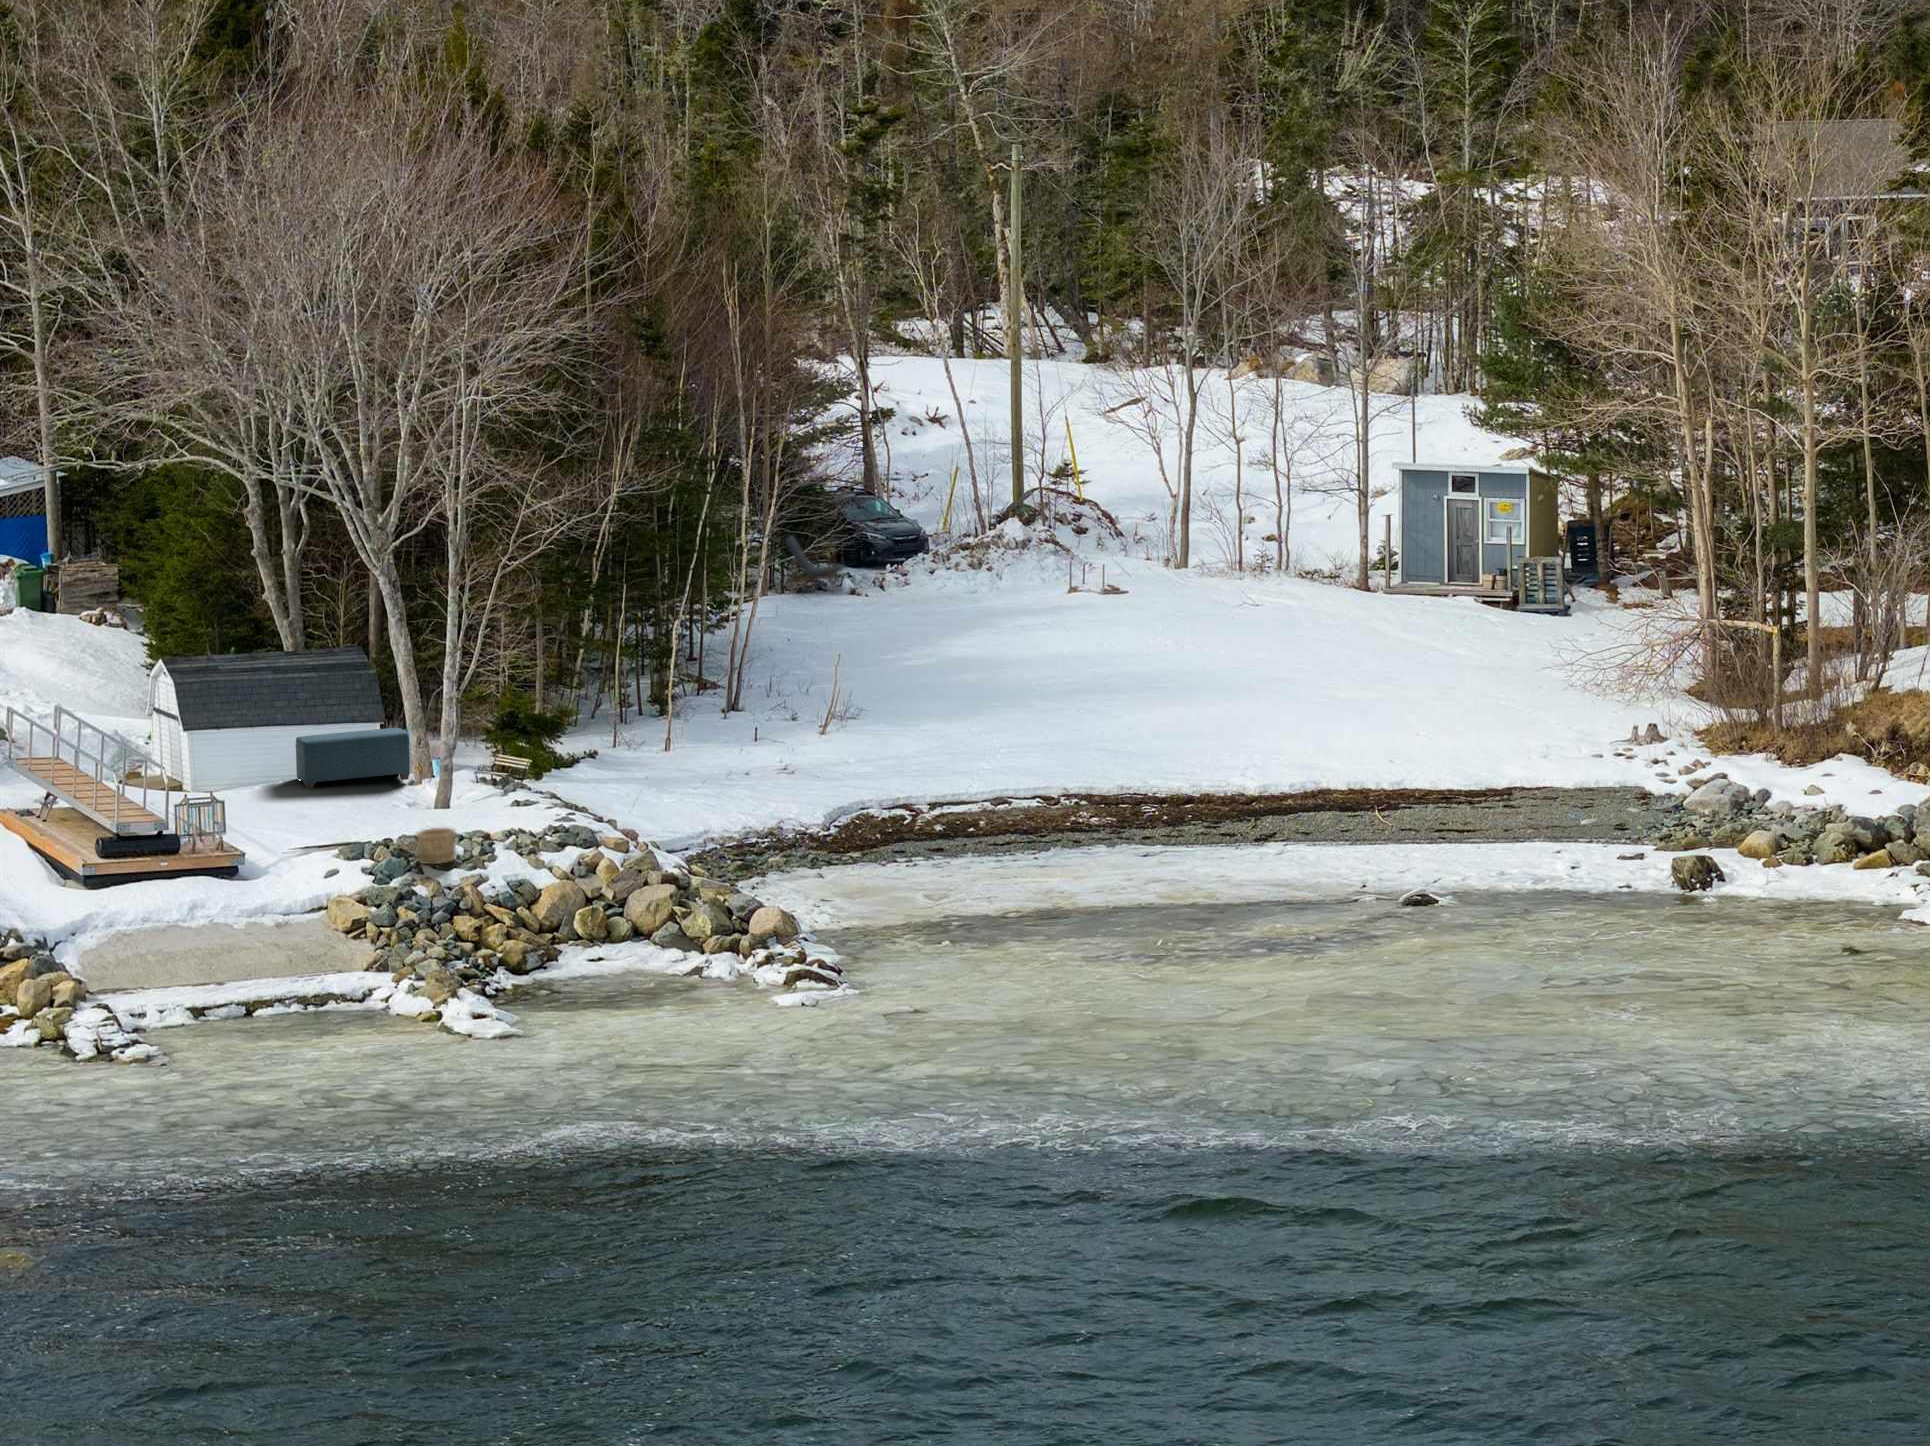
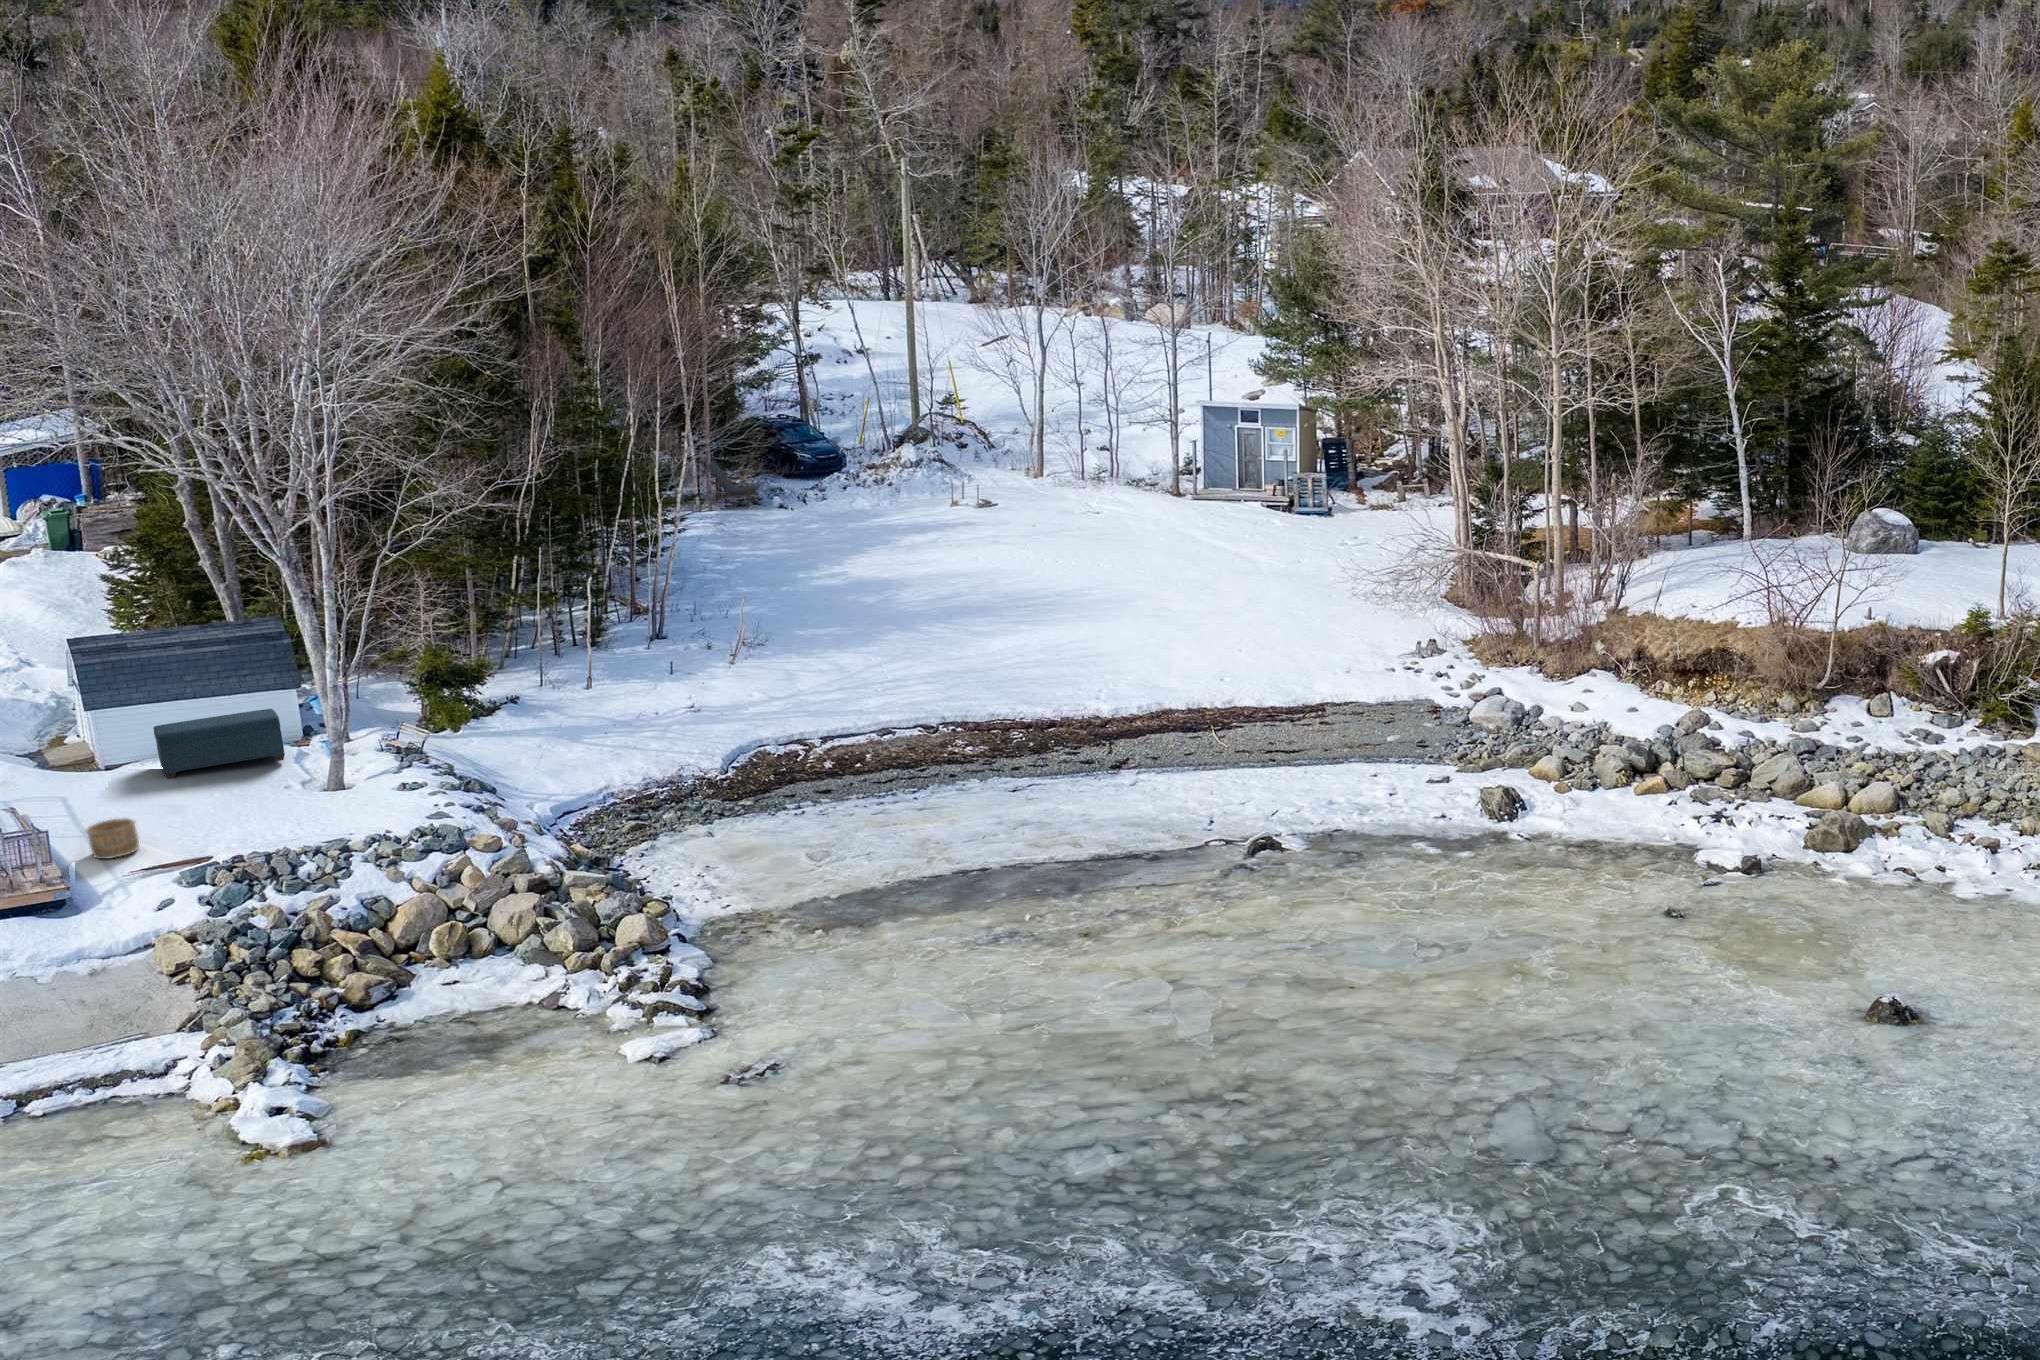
wooden bucket: present [416,828,456,864] -> present [87,818,140,859]

